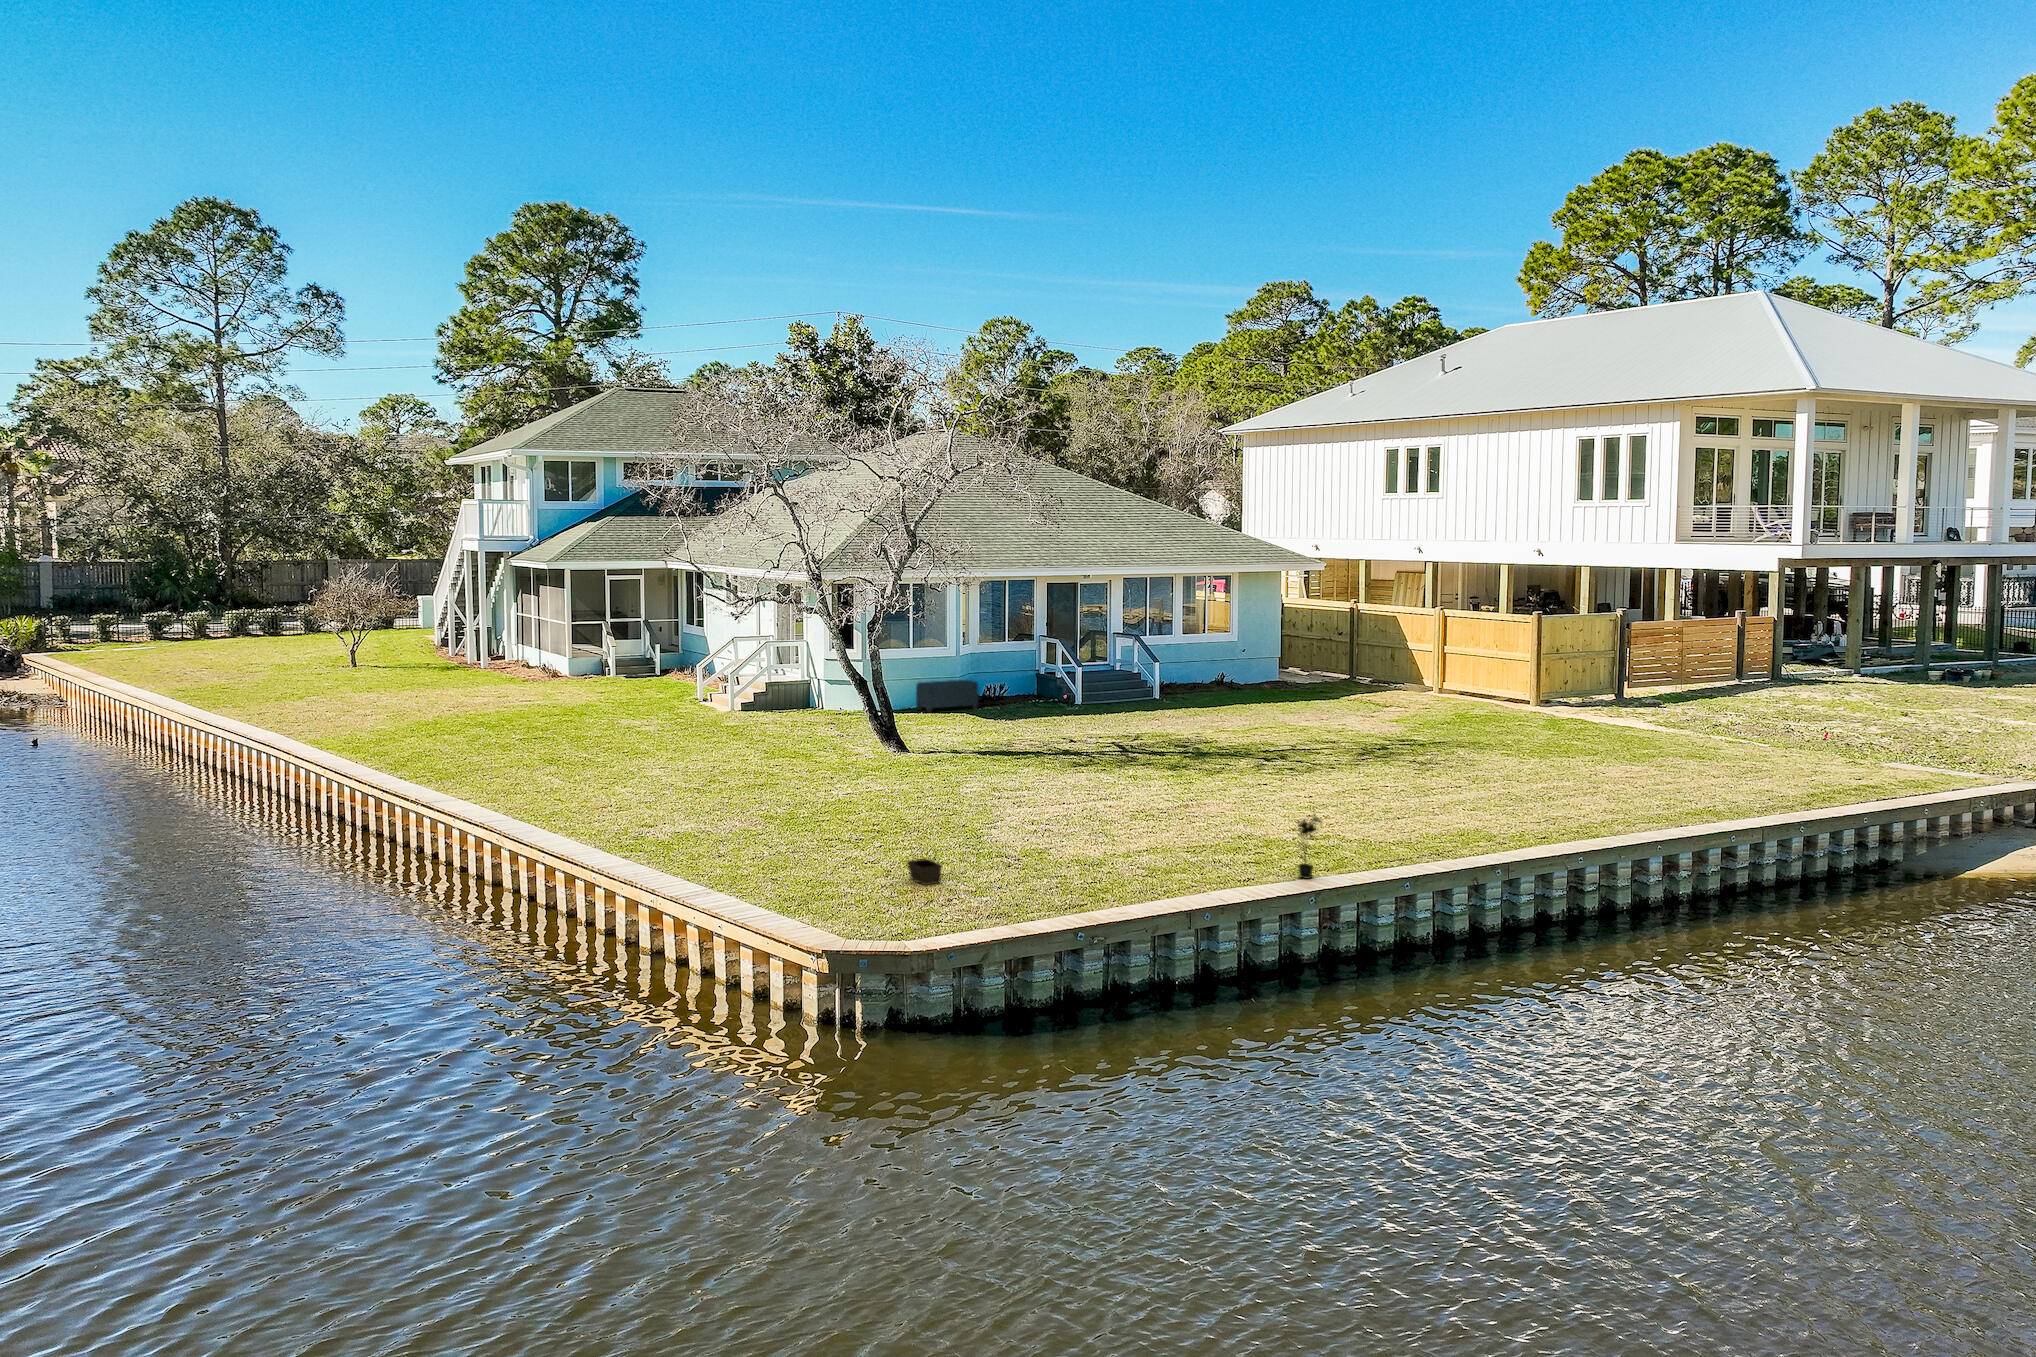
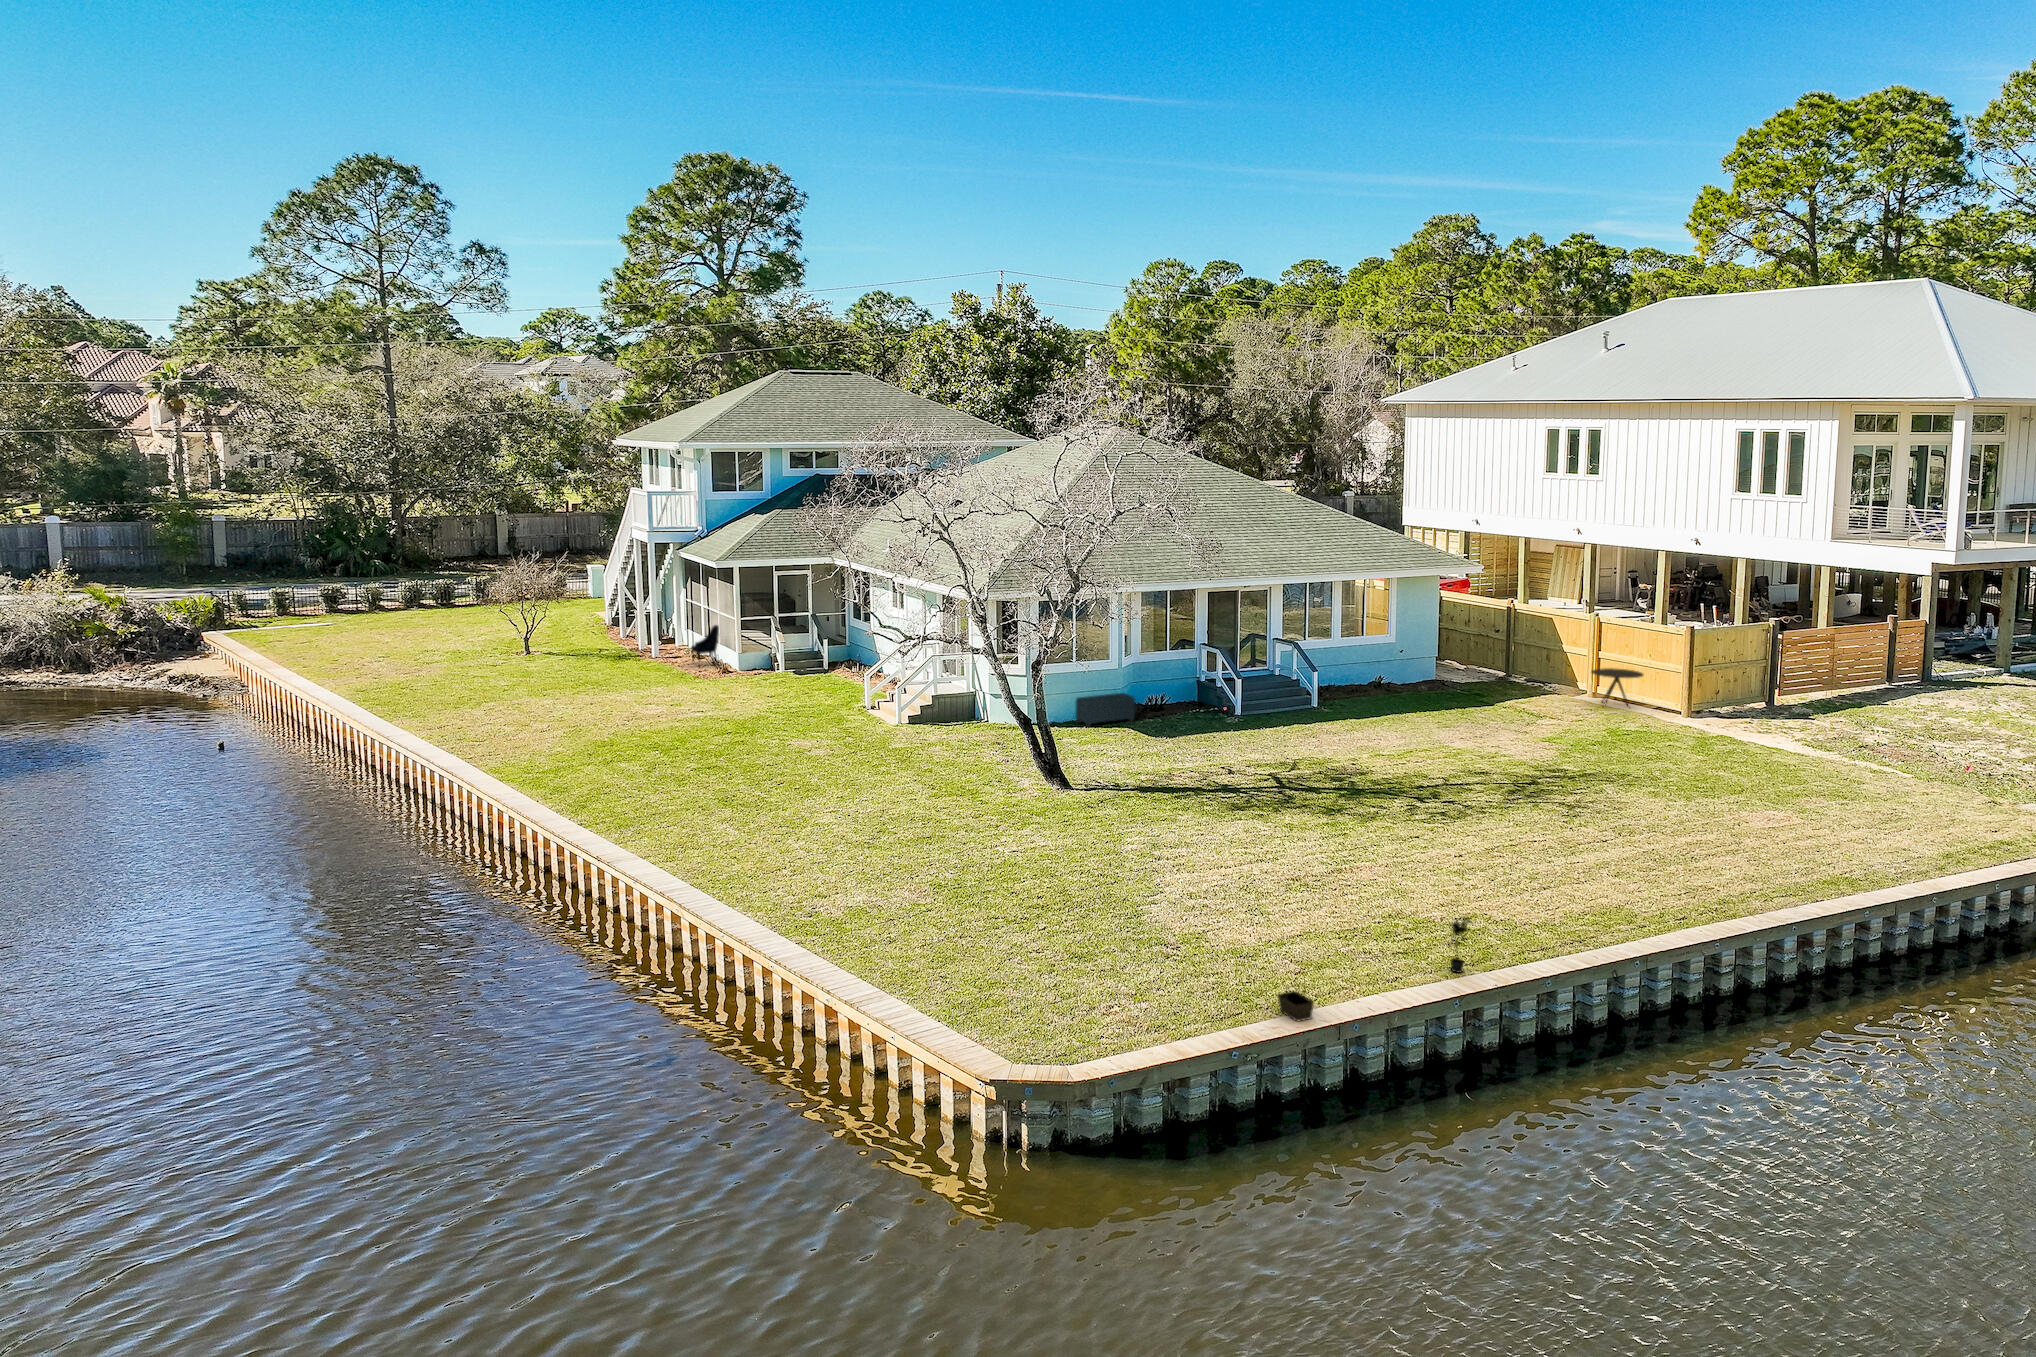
chair: none [516,633,546,677] -> present [691,625,719,665]
round table: none [1446,662,1498,700] -> present [1592,668,1643,707]
basket: present [907,859,942,885] -> present [1277,985,1314,1021]

